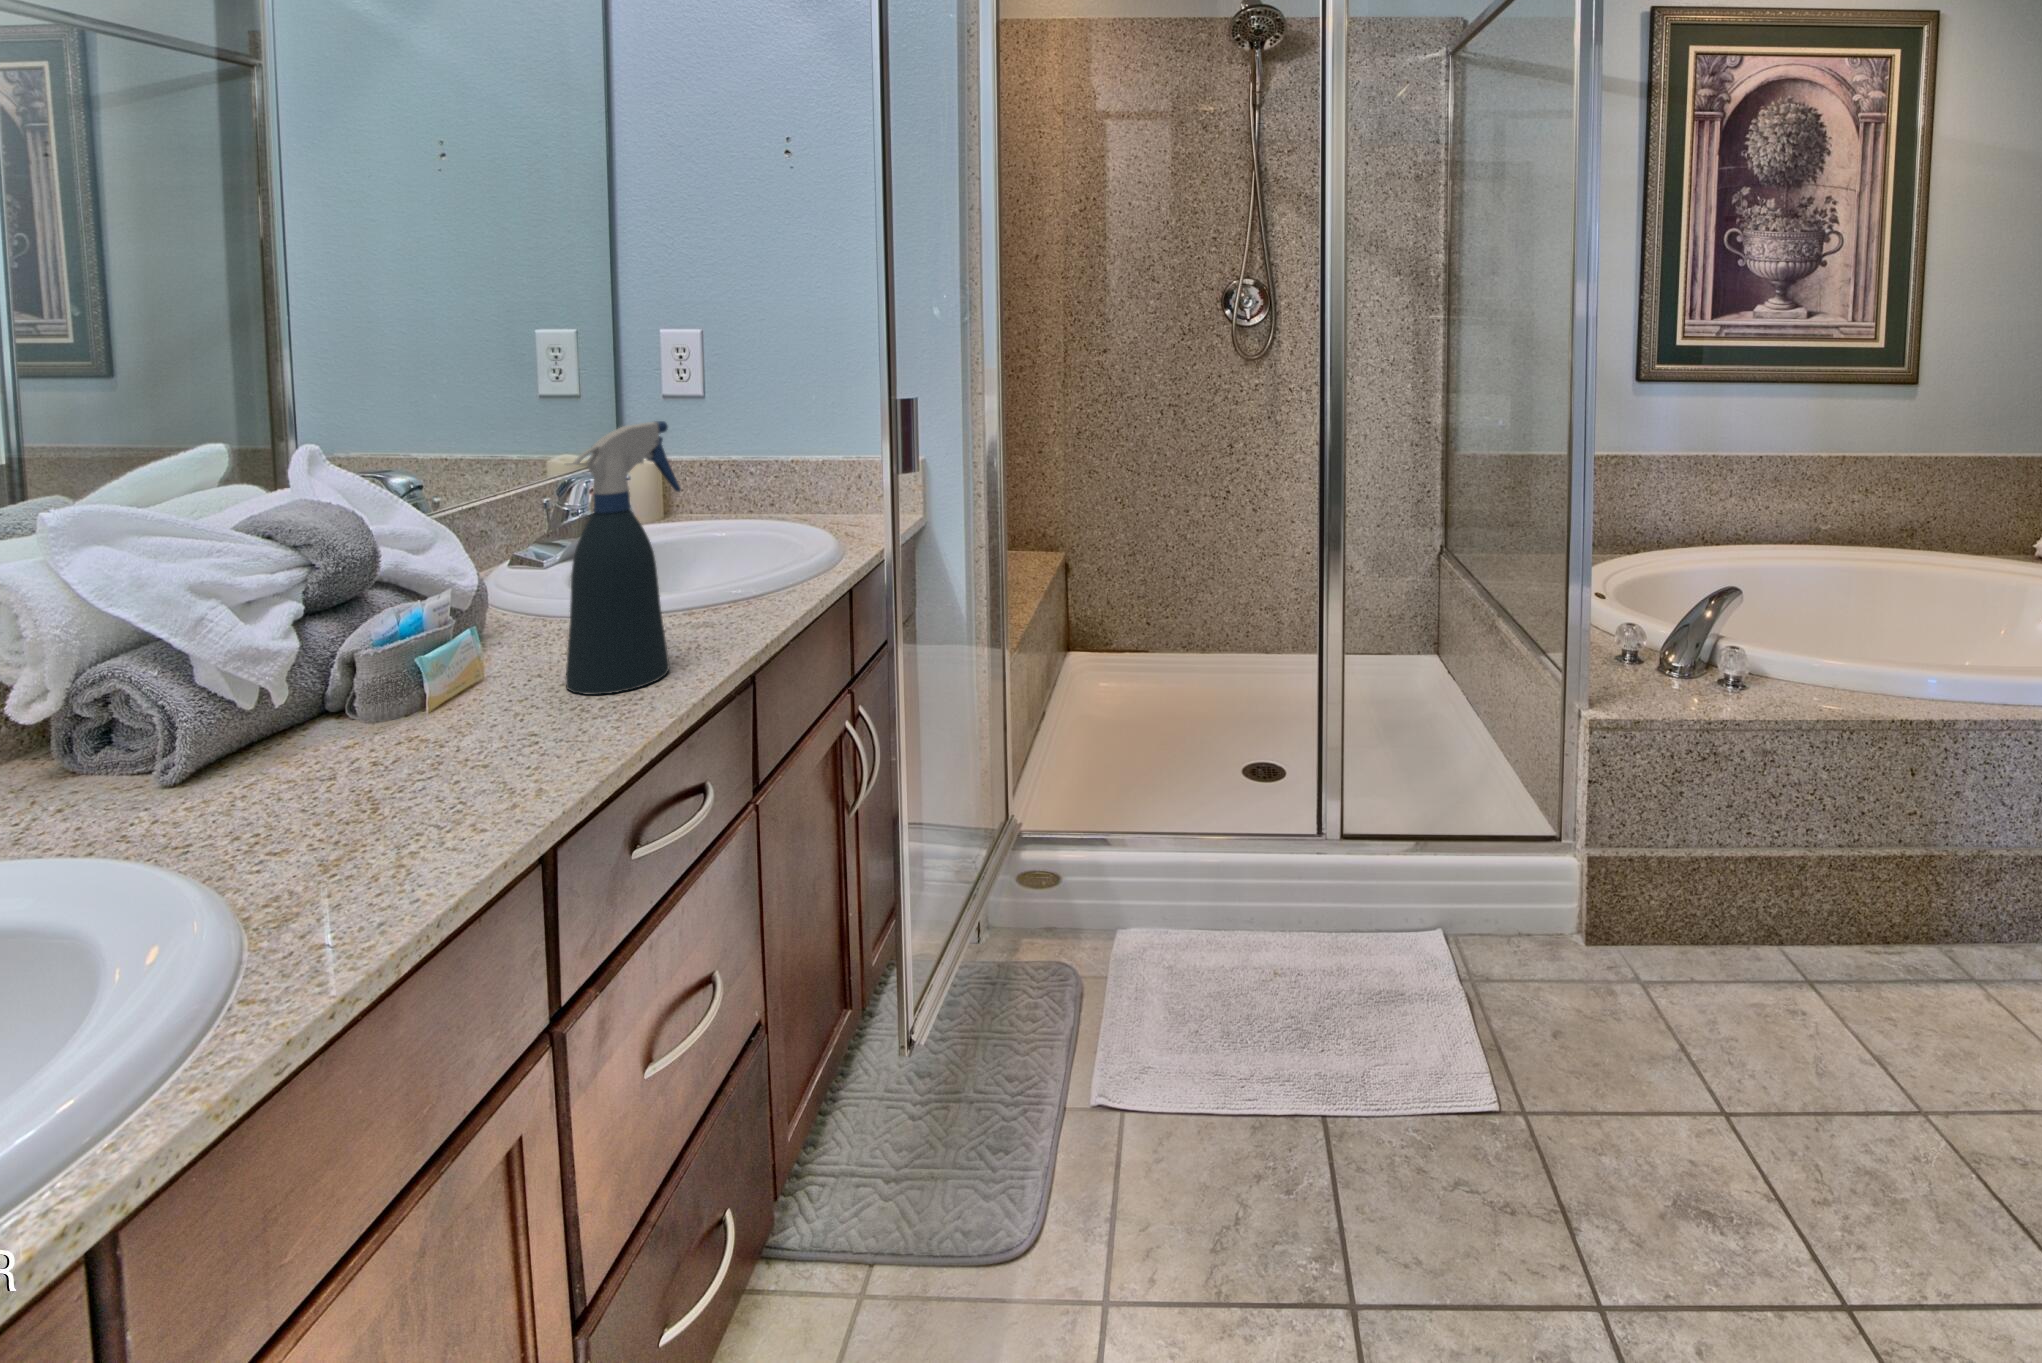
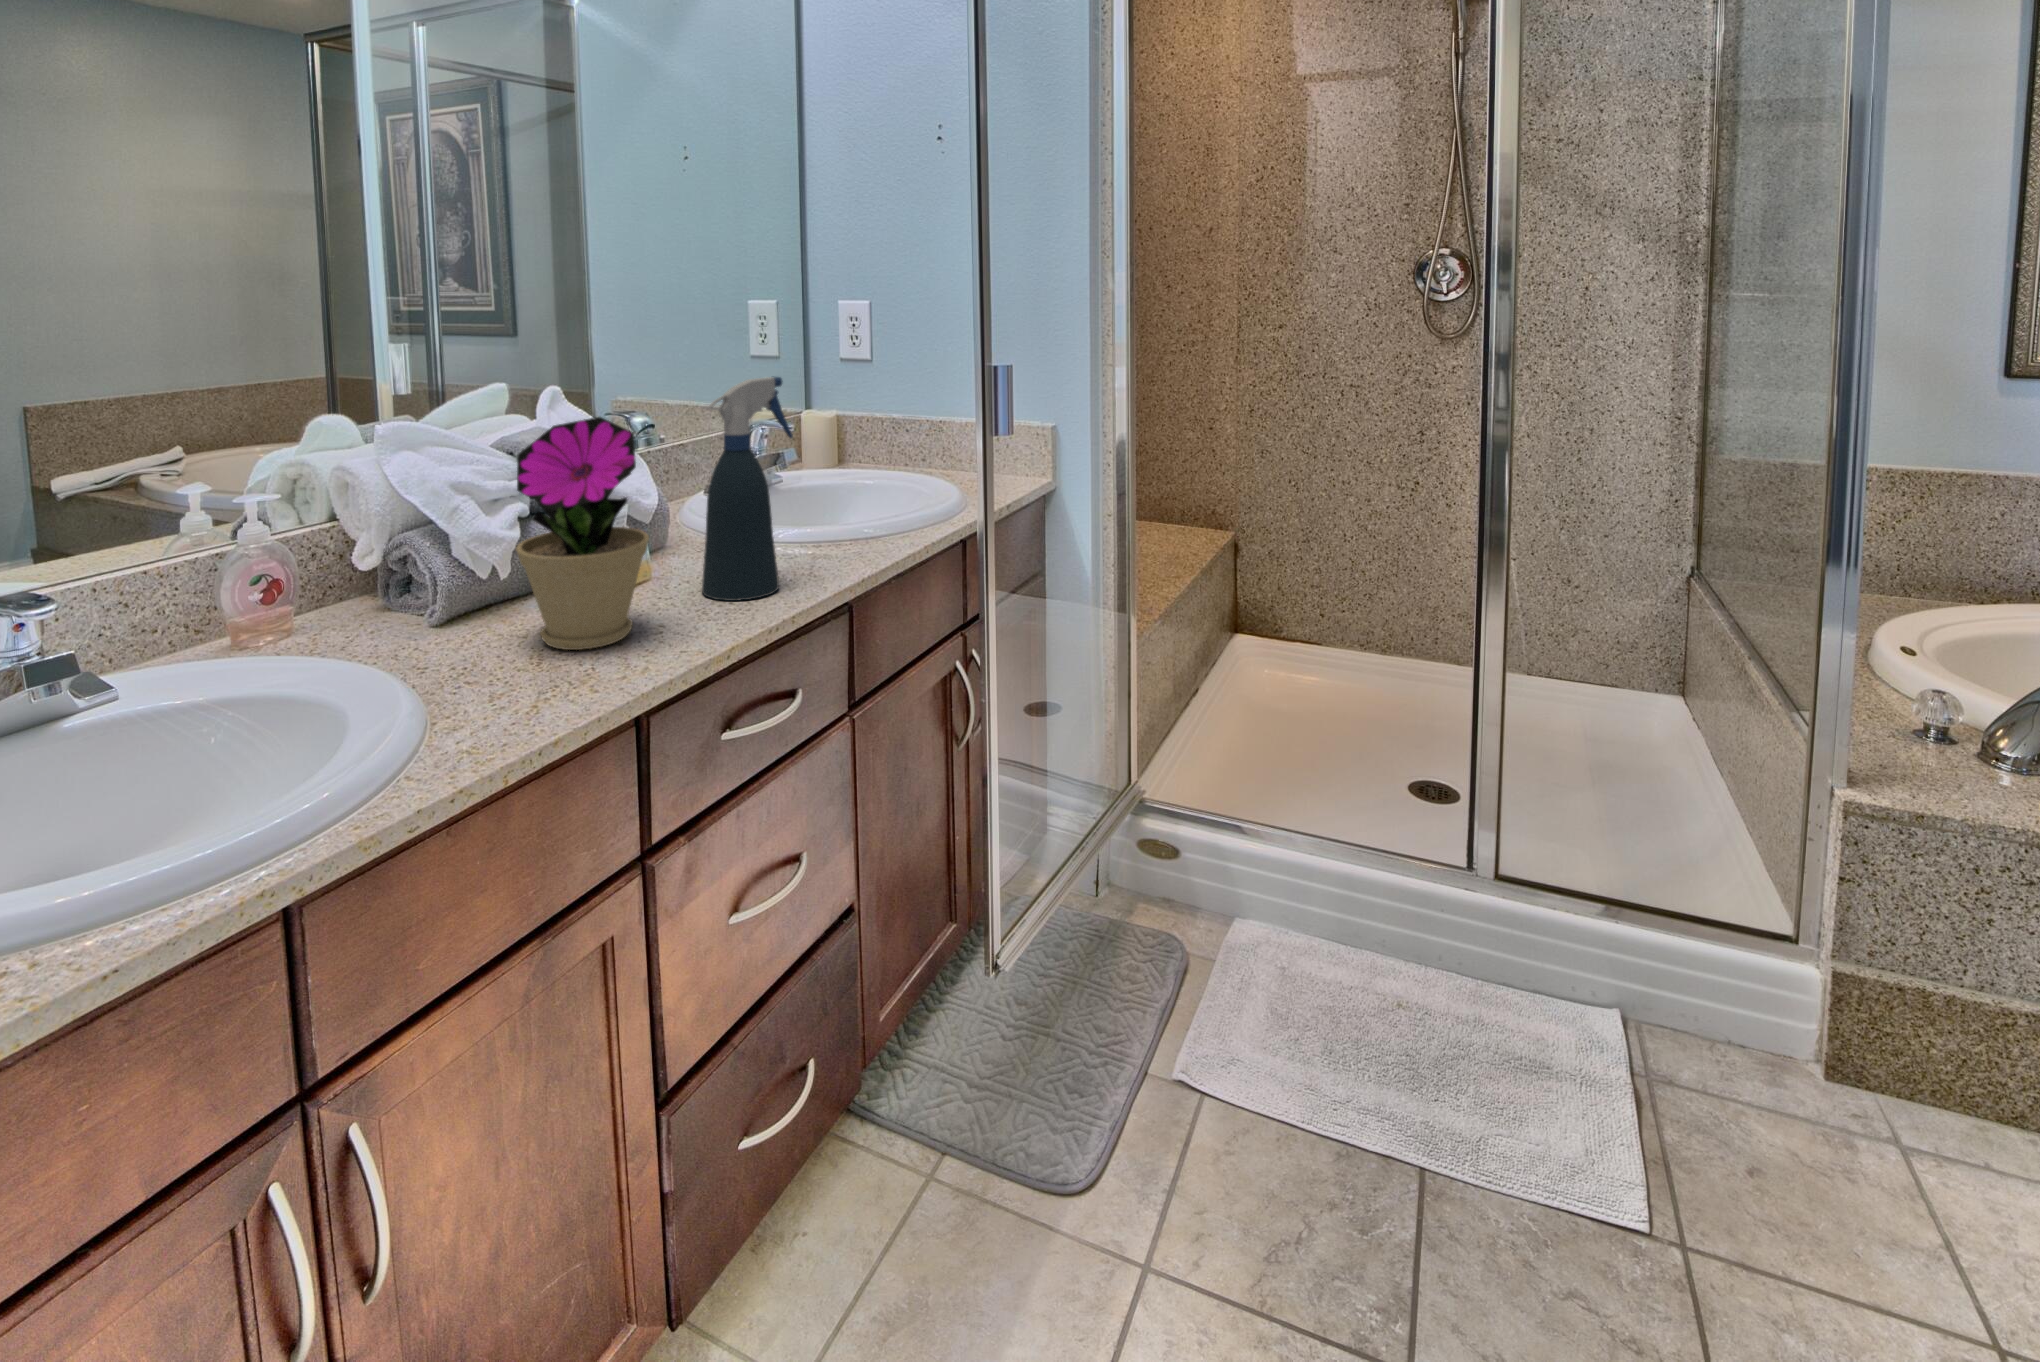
flower pot: none [304,486,510,798] -> present [516,417,649,650]

